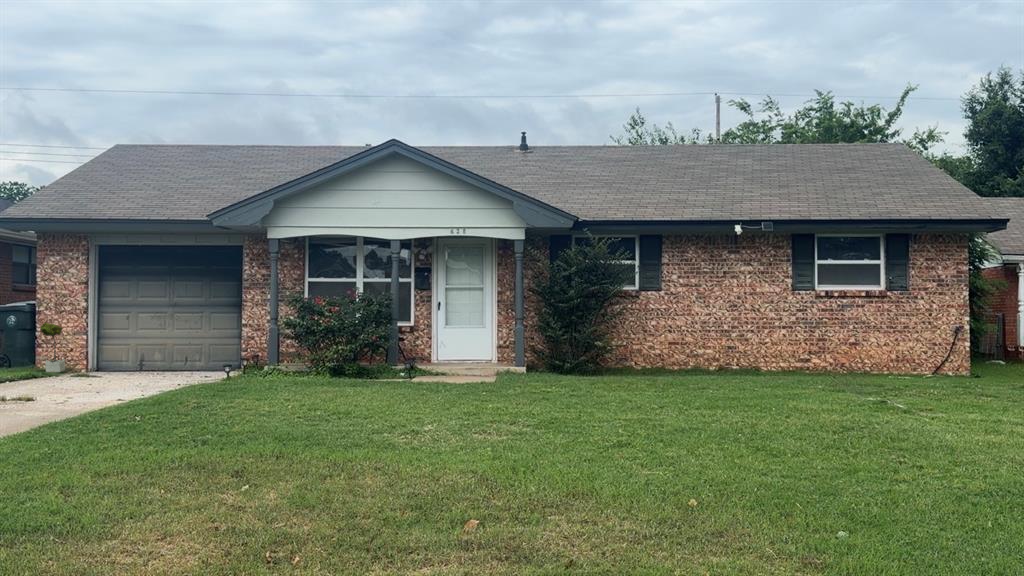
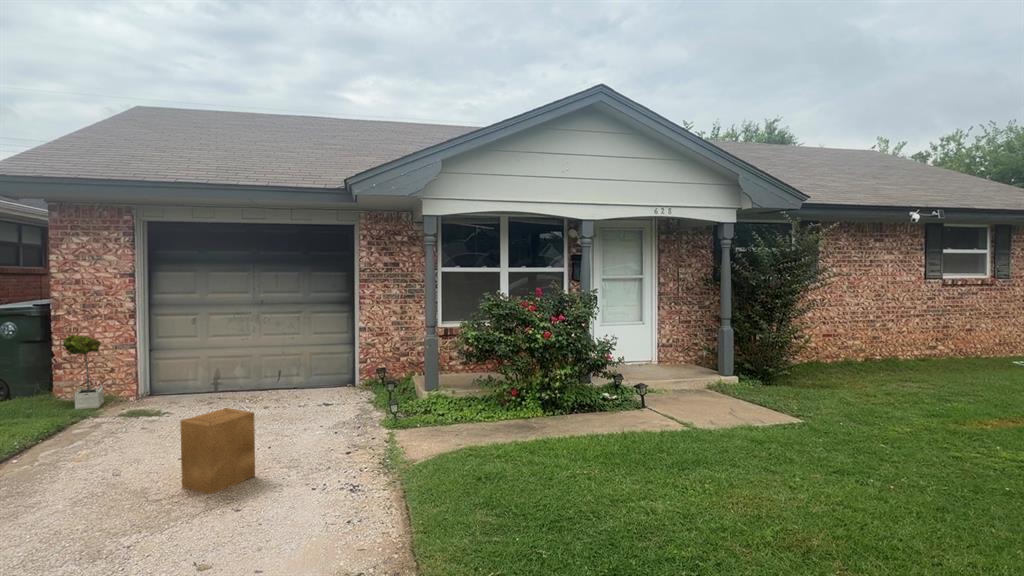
cardboard box: none [55,354,95,394] -> present [180,408,255,494]

